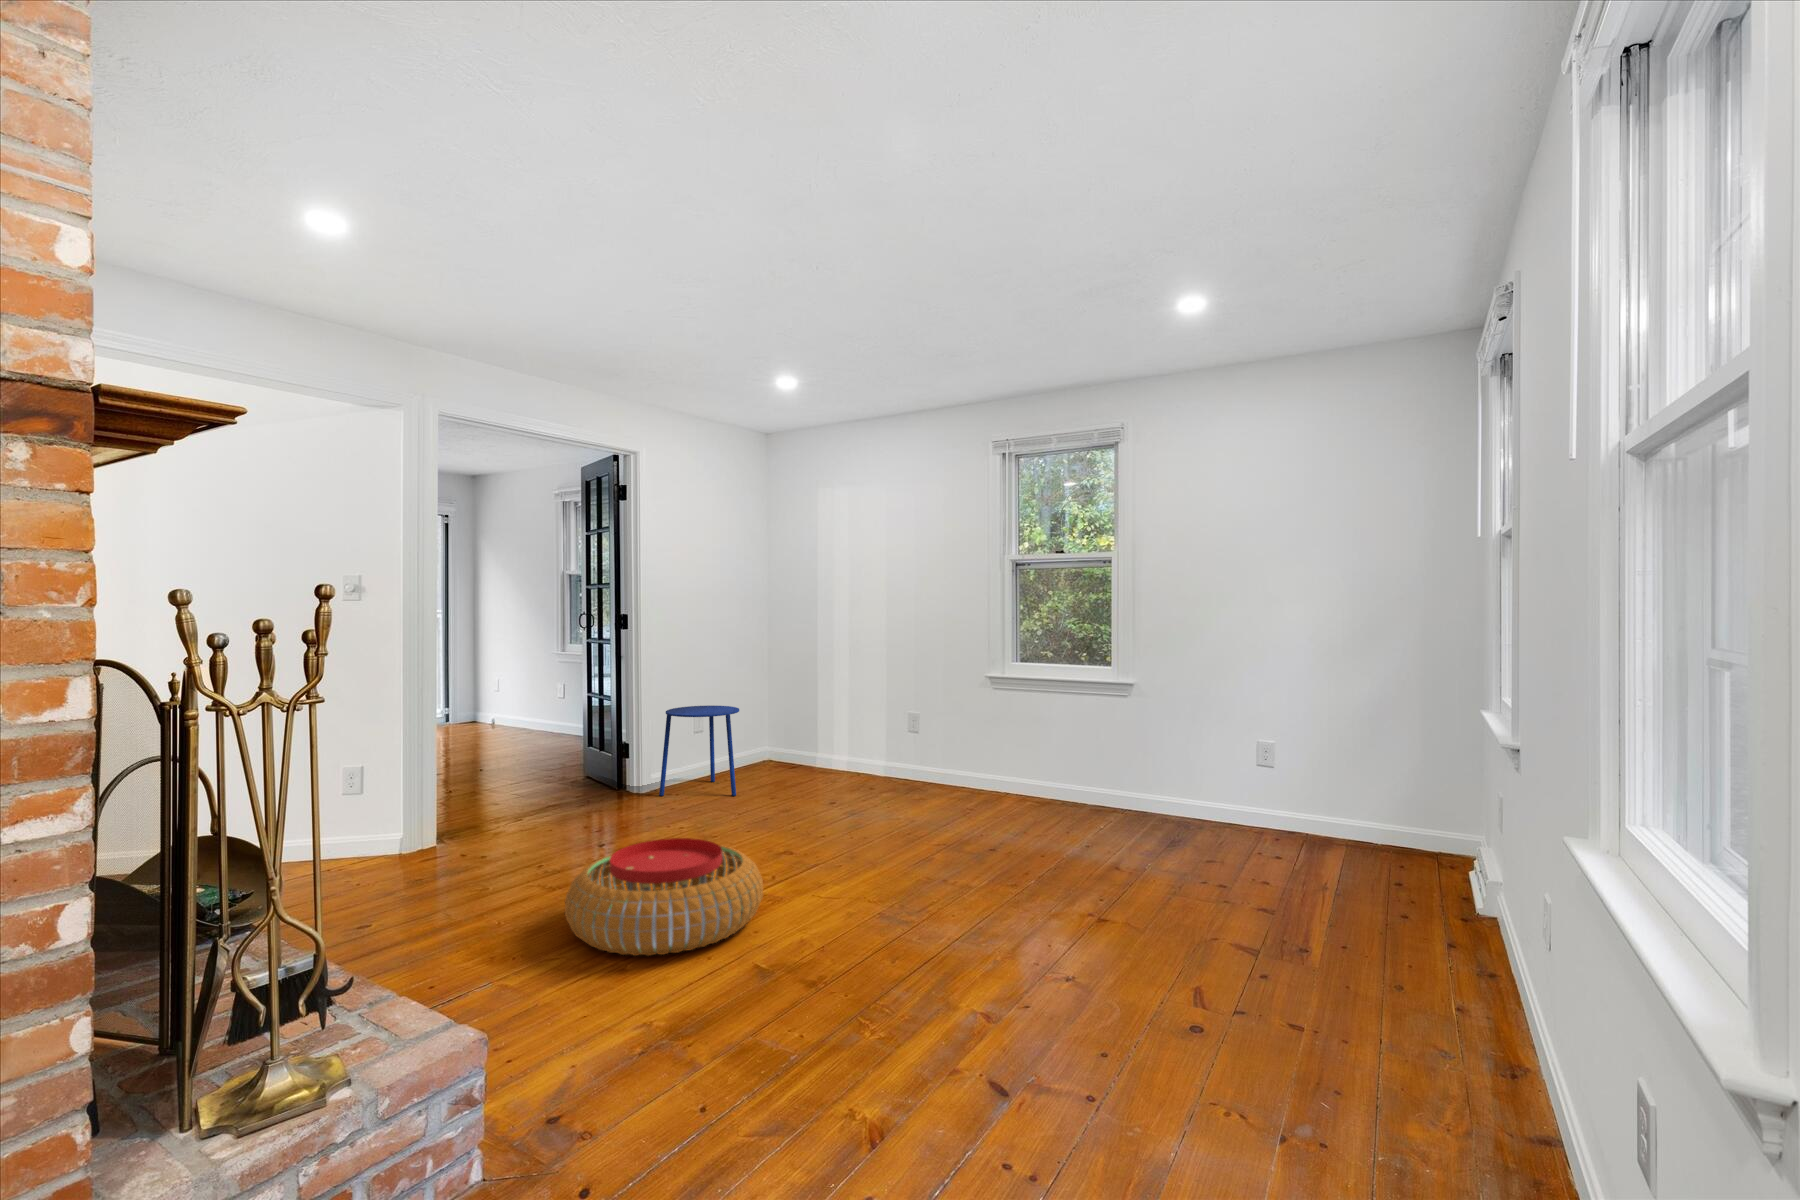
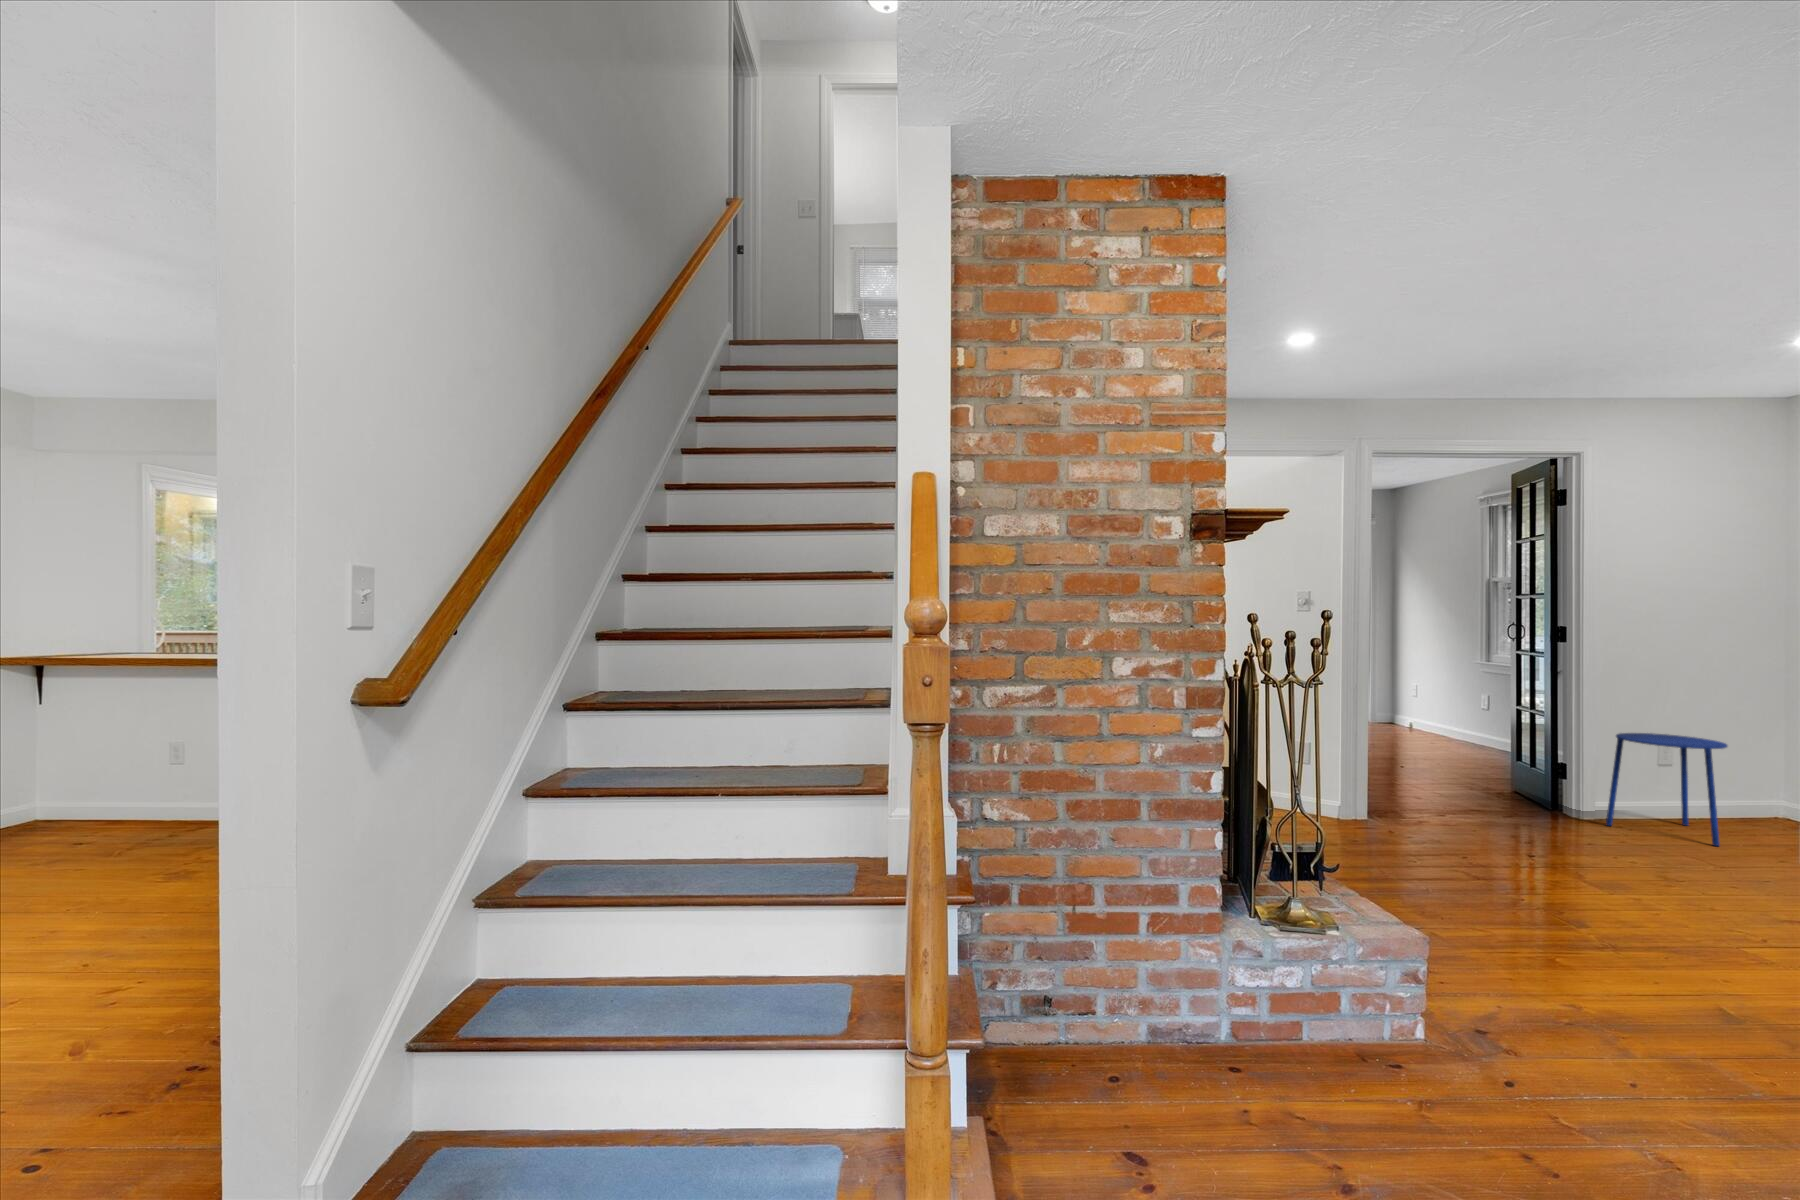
pouf: present [565,838,763,956] -> none [1491,854,1739,973]

